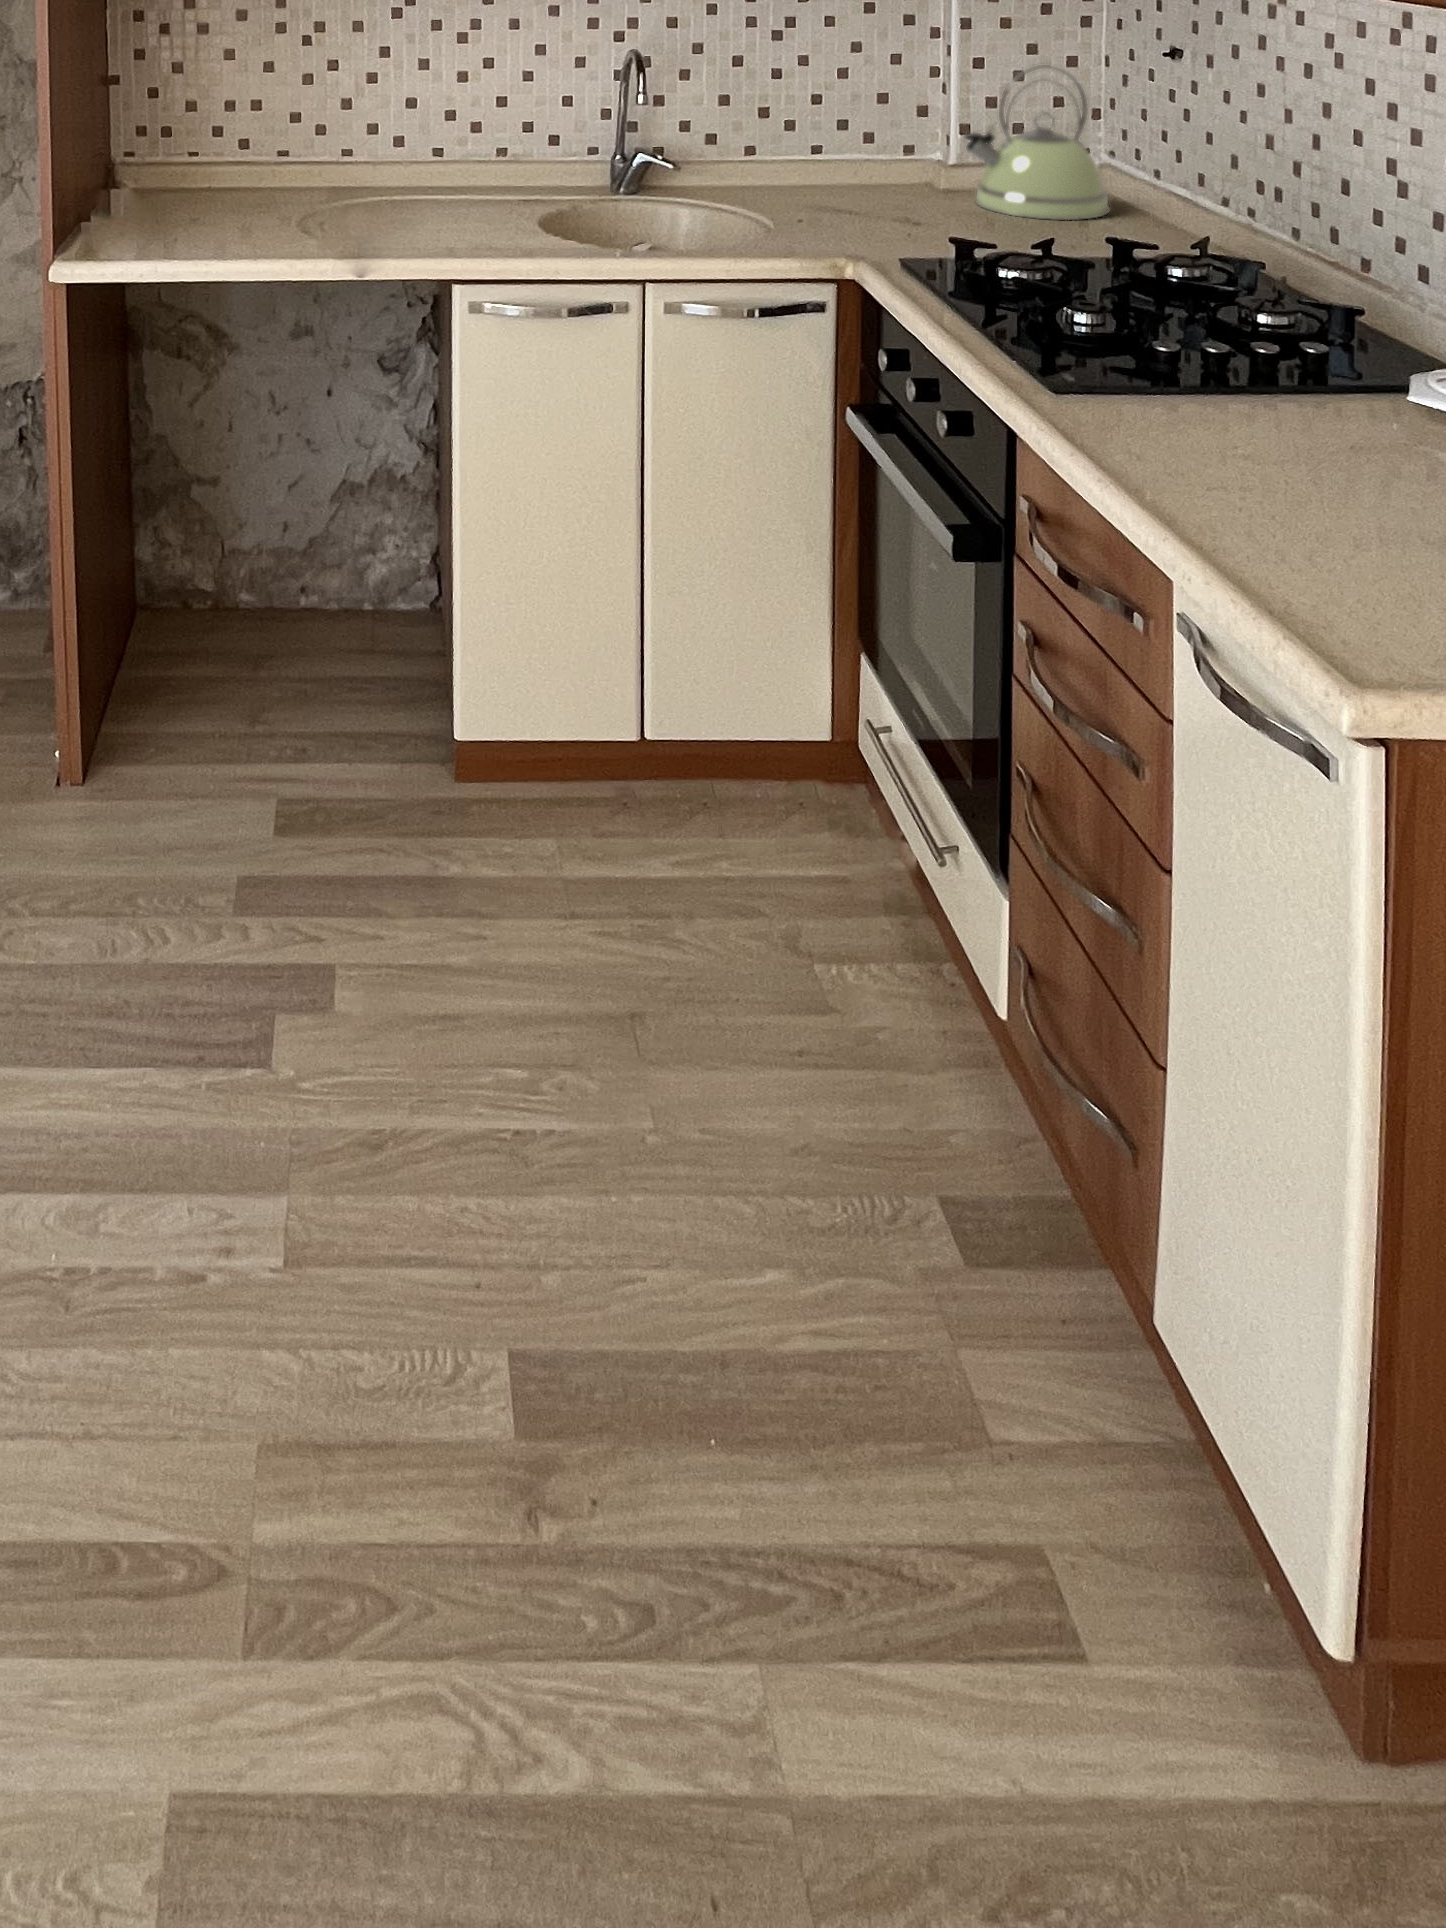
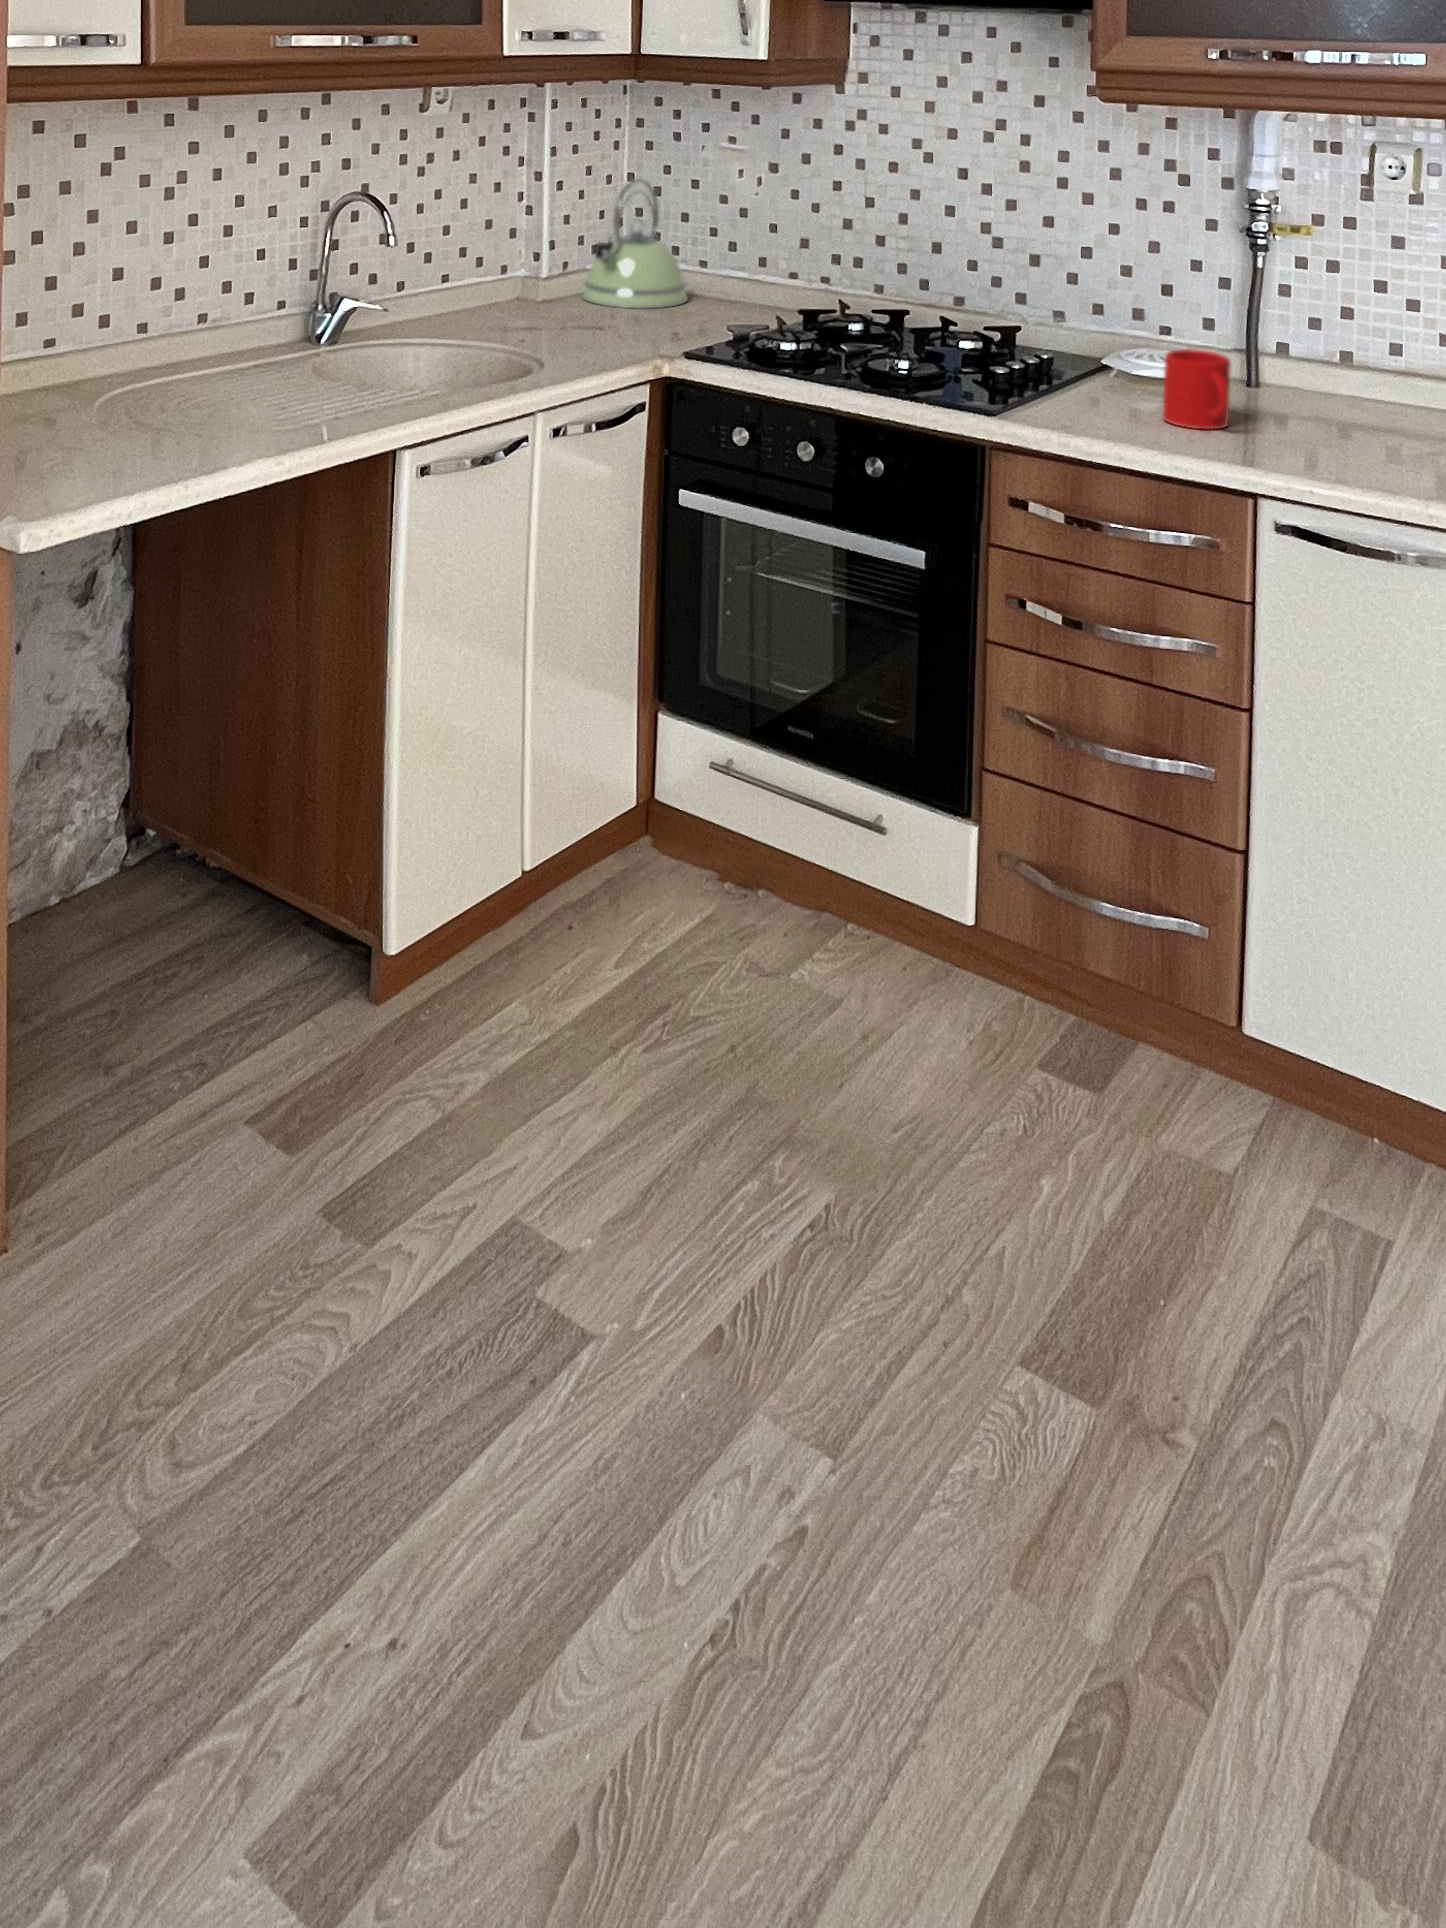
mug: none [1239,353,1346,477] -> present [1163,349,1231,429]

